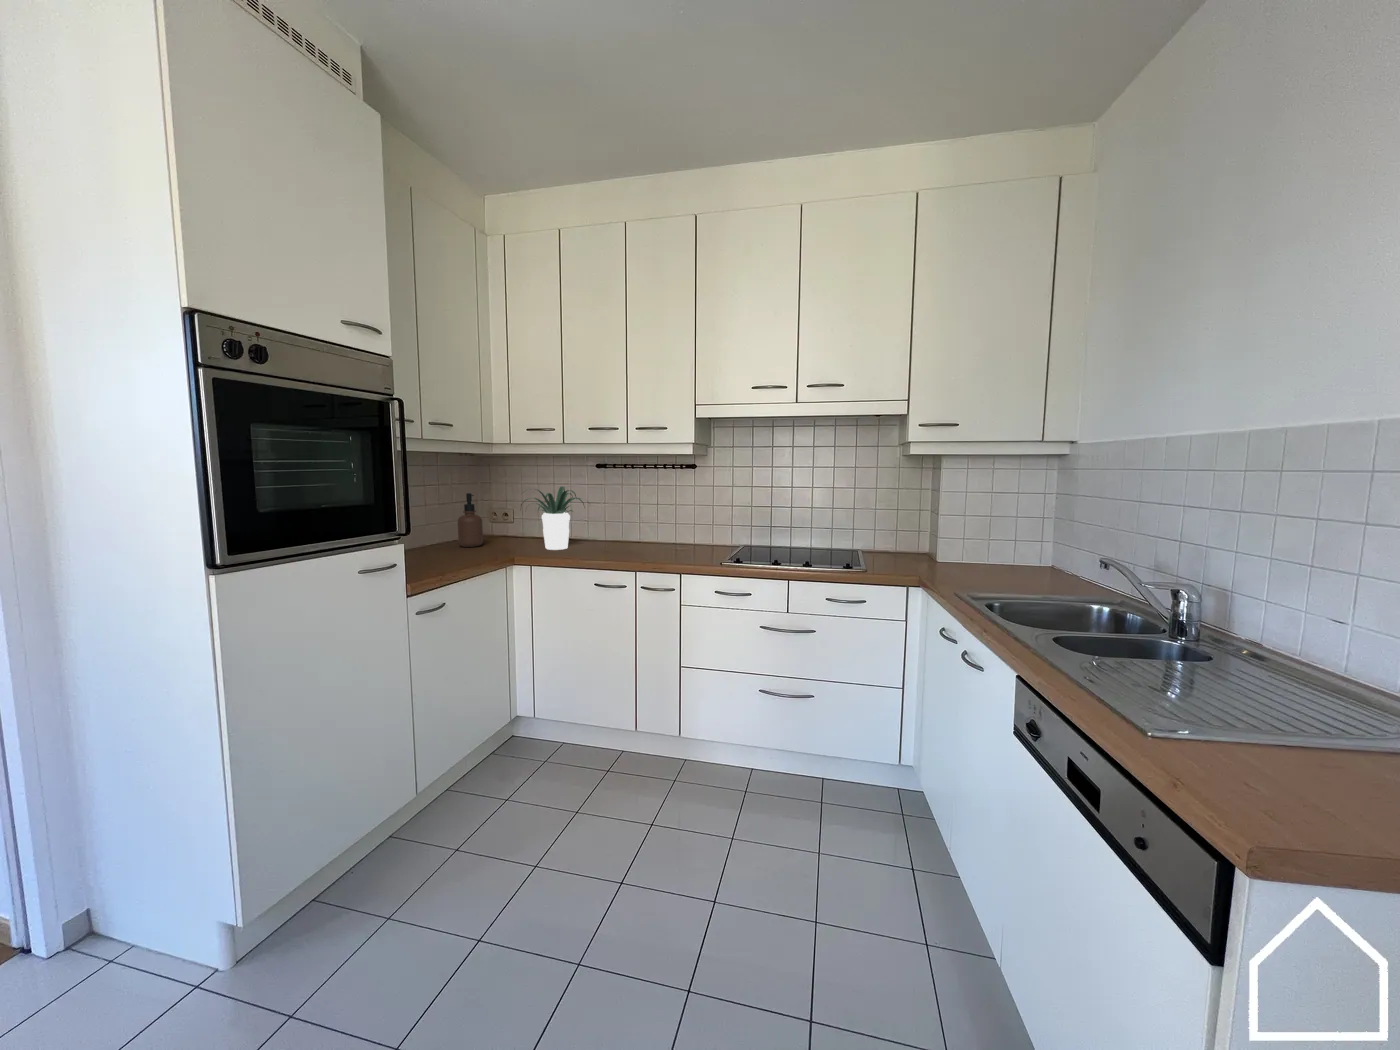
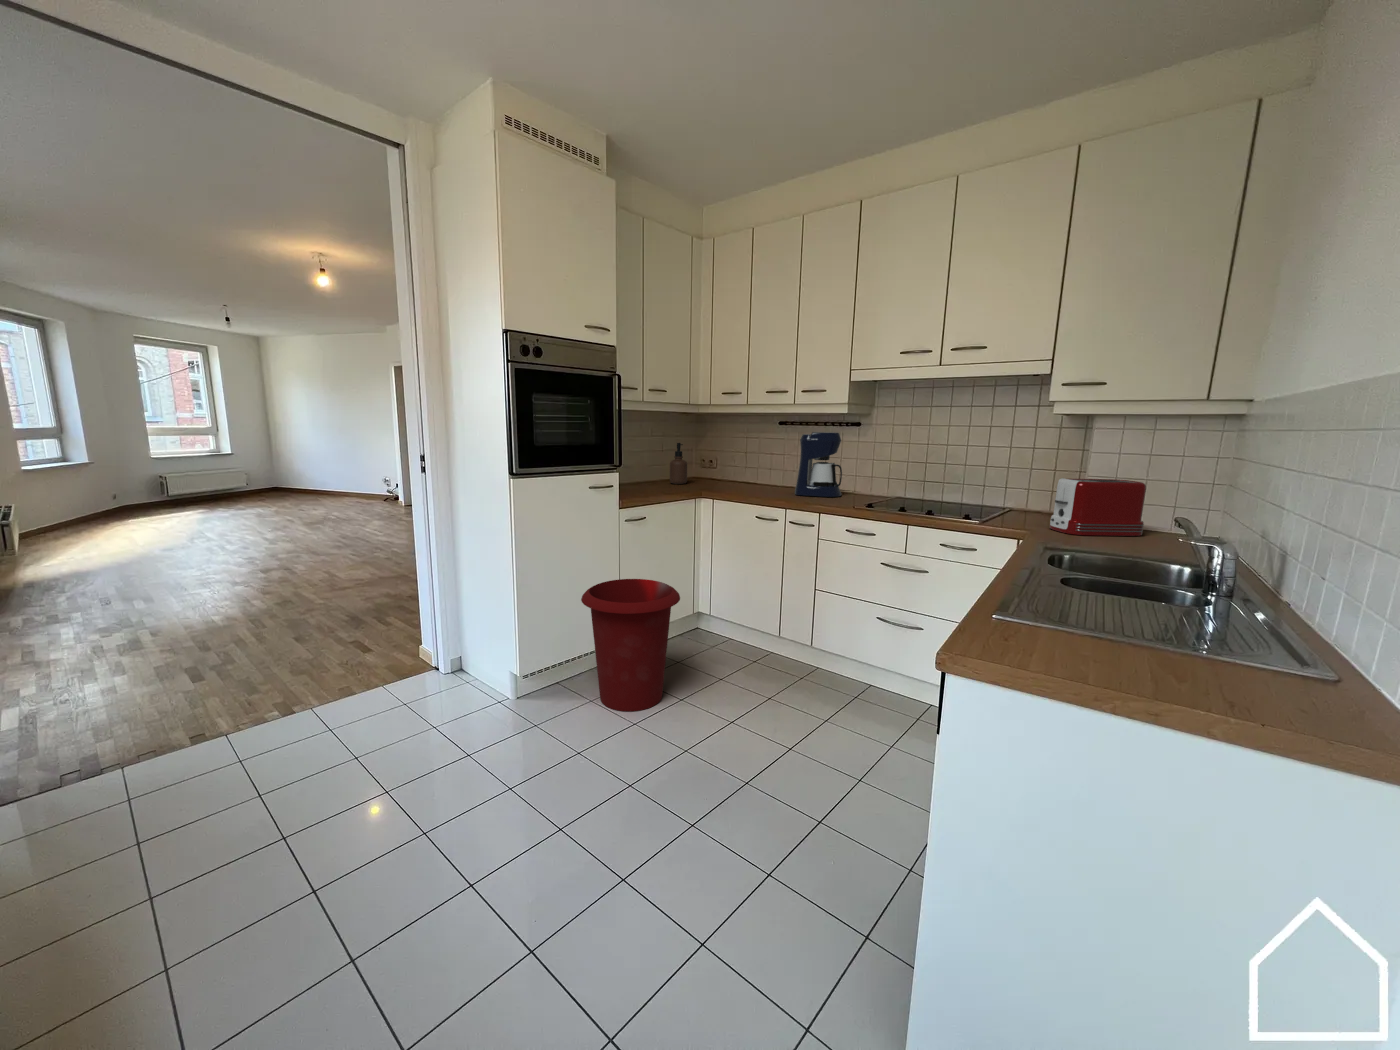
coffee maker: none [630,476,684,551] -> present [795,432,842,497]
potted plant: present [521,486,584,550] -> none [709,440,768,490]
toaster: none [923,517,1002,576] -> present [1050,478,1146,536]
waste bin: none [360,695,525,919] -> present [581,579,680,712]

